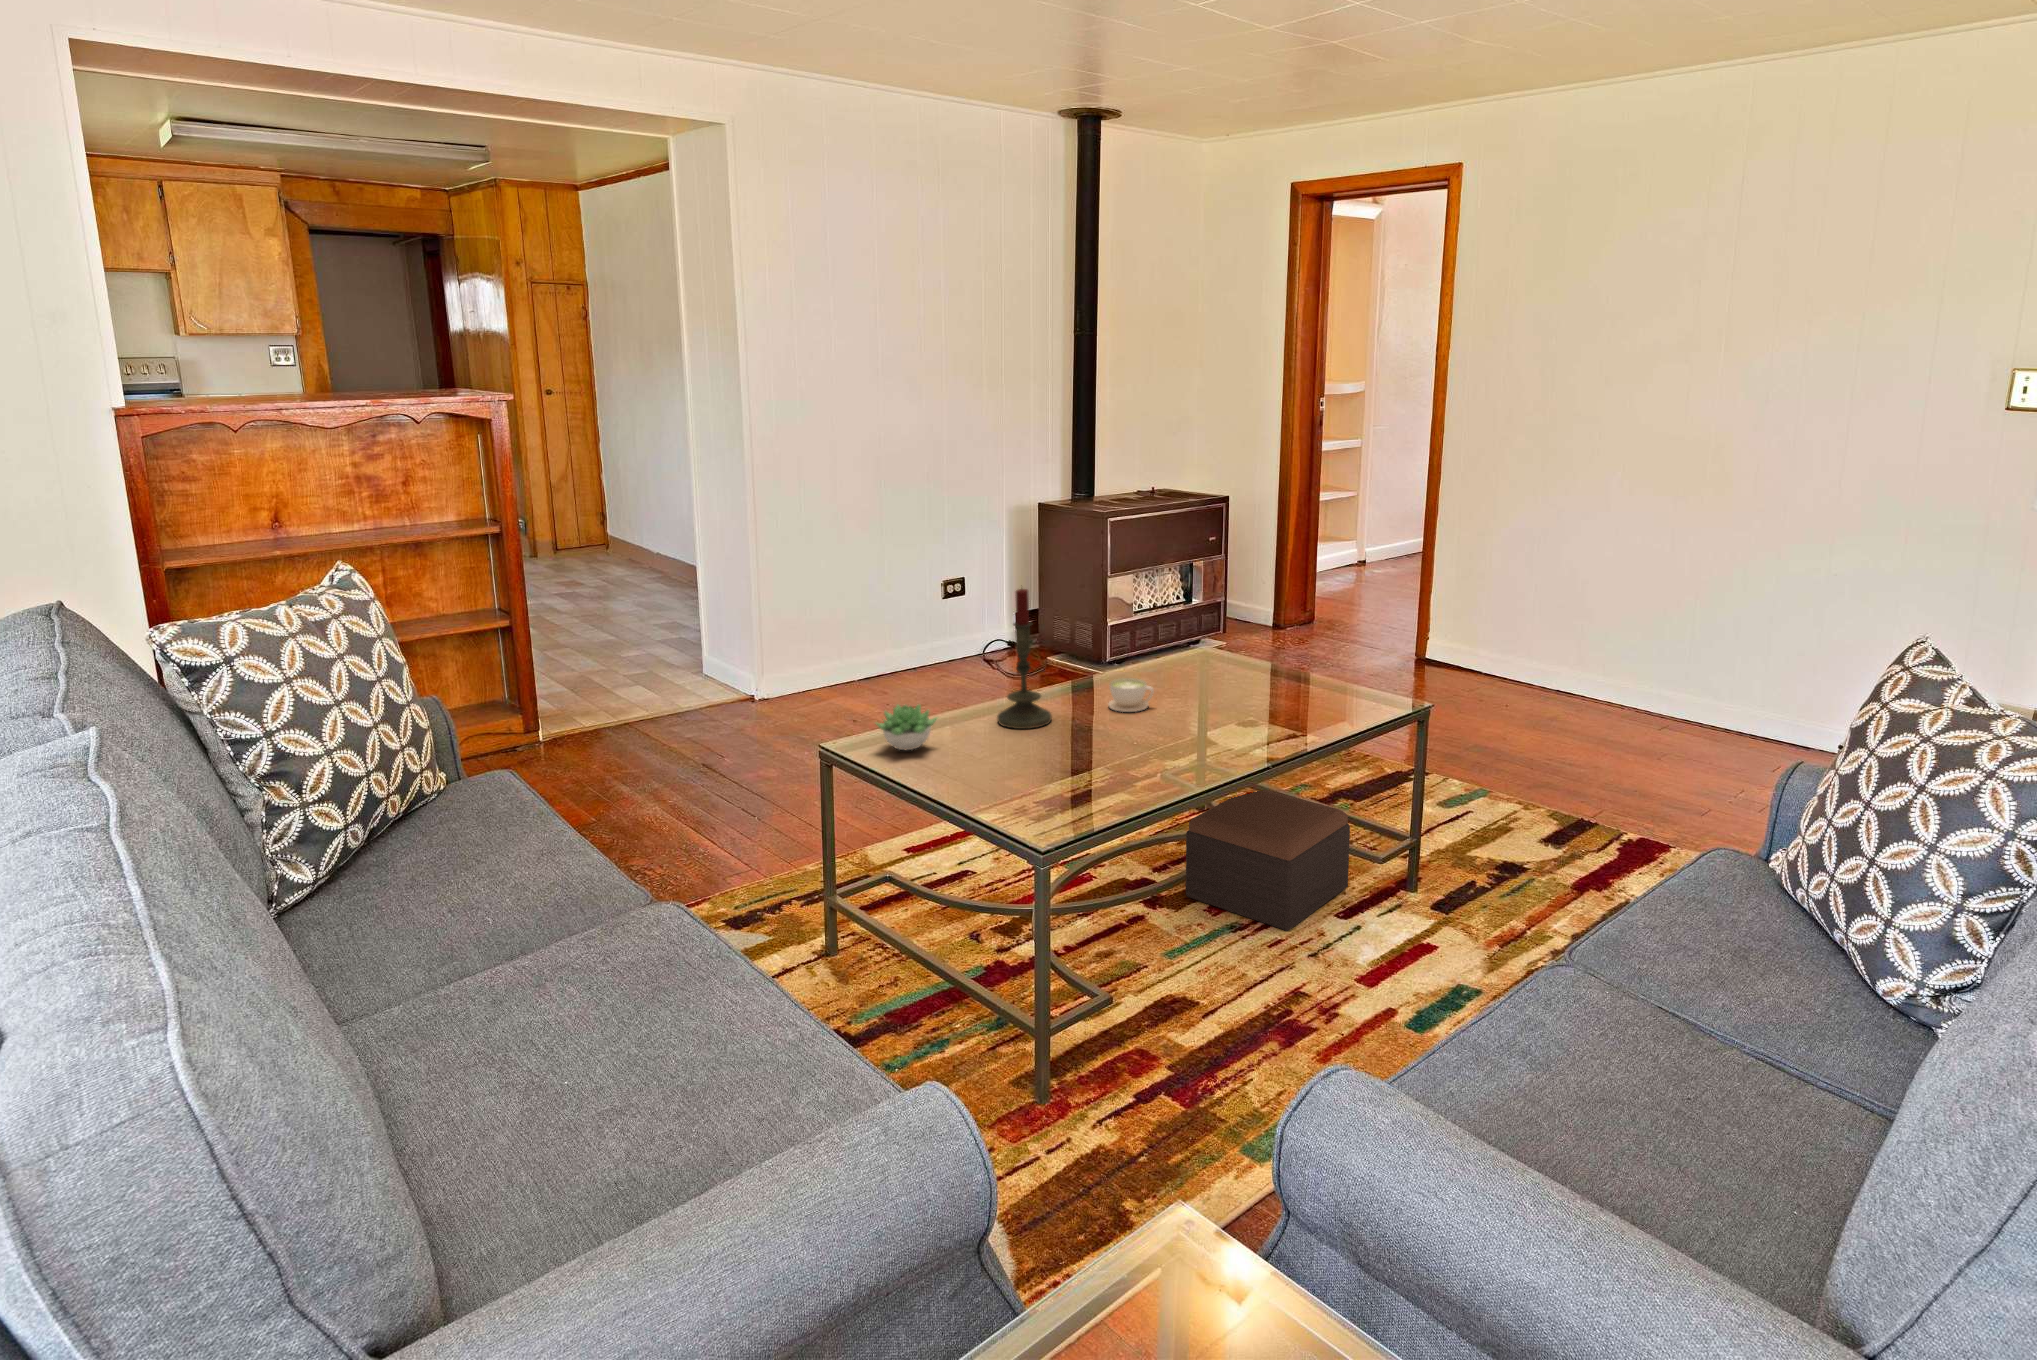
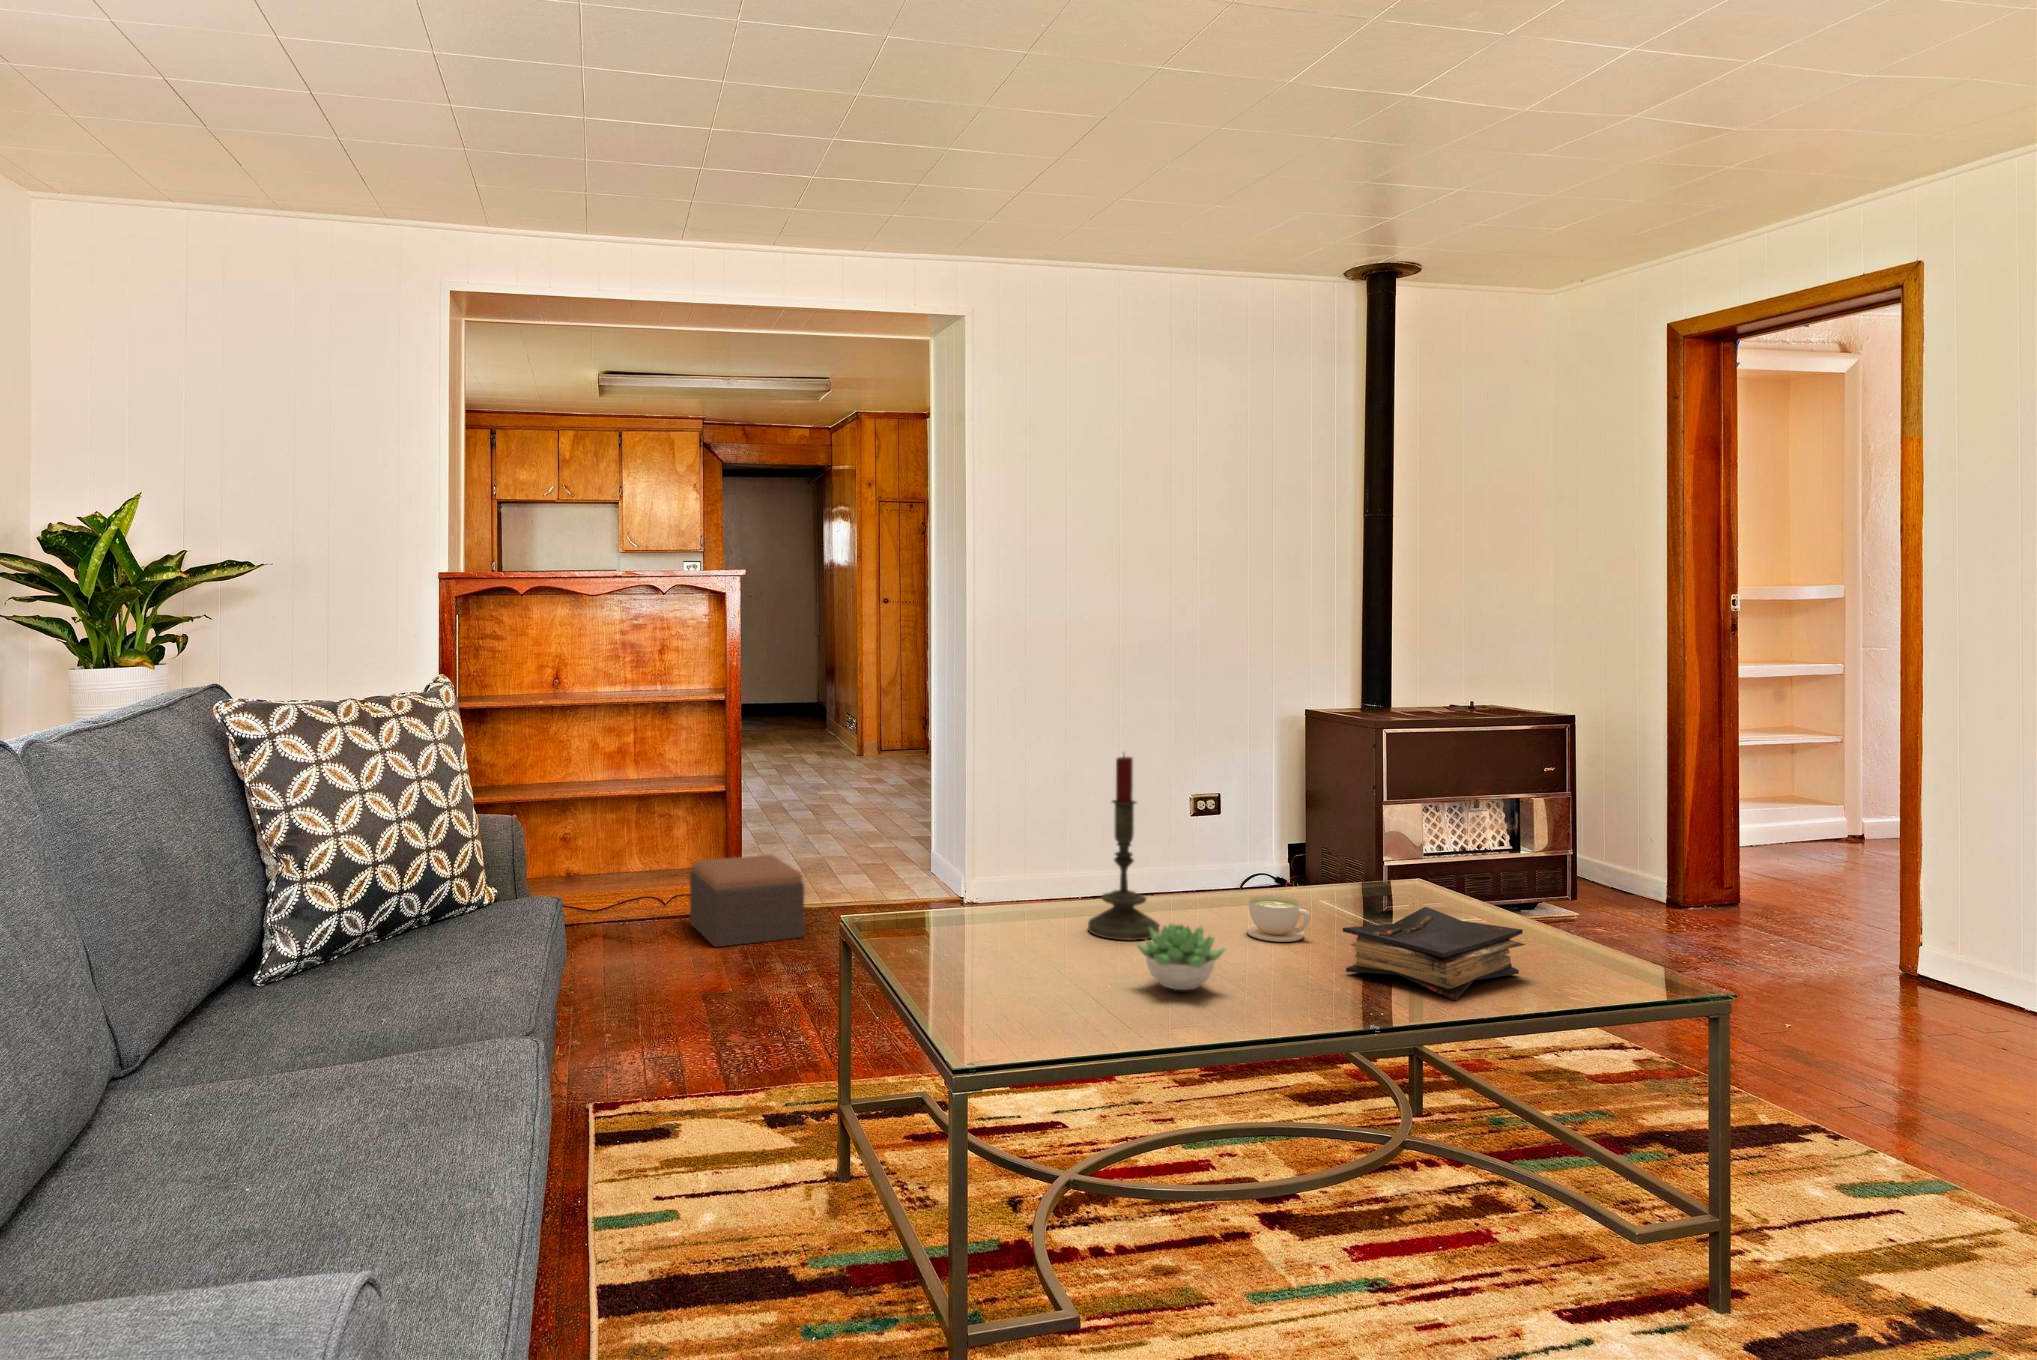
book: none [1193,674,1301,739] -> present [1343,907,1525,1001]
succulent plant: present [876,705,937,750] -> present [1136,923,1225,990]
footstool: present [1186,790,1350,931] -> present [690,855,804,947]

